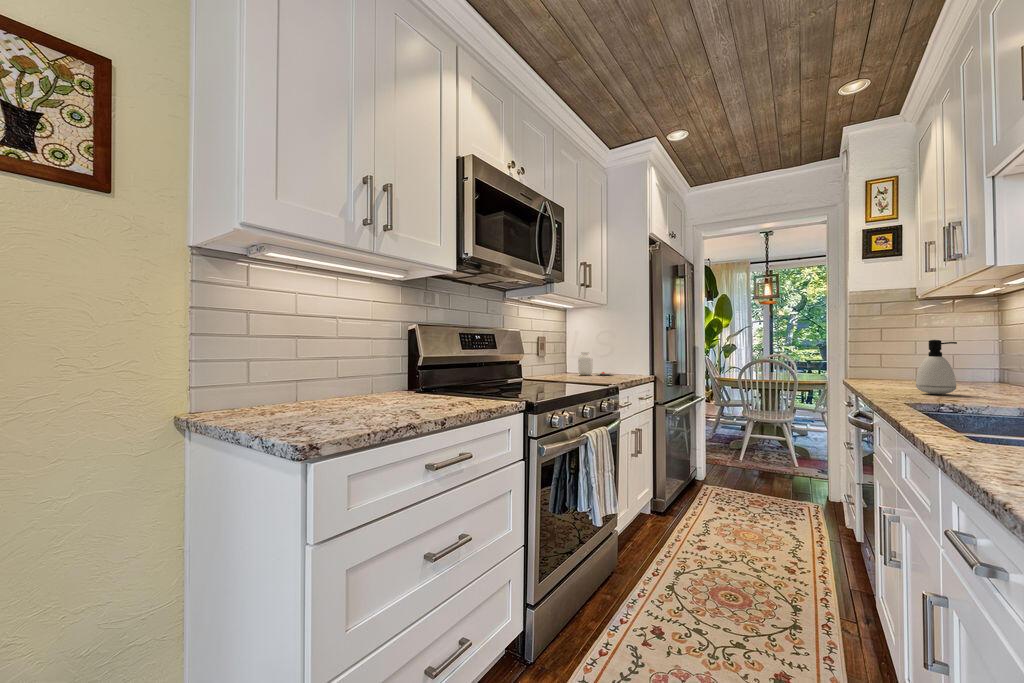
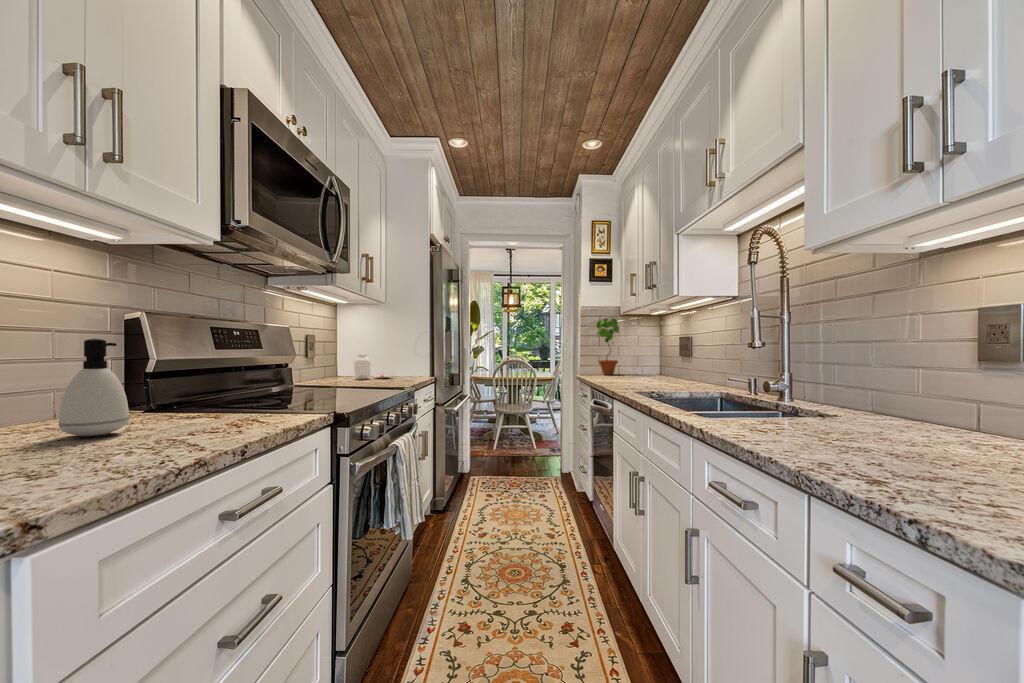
potted plant: none [870,308,906,382] -> present [597,318,619,375]
soap dispenser: present [916,340,957,394] -> present [59,339,129,436]

